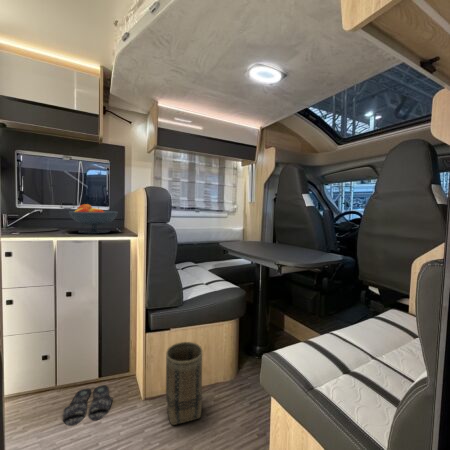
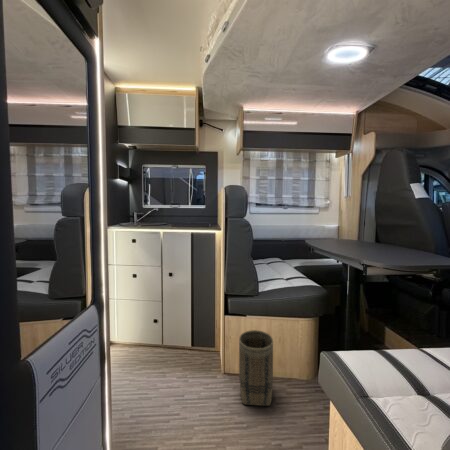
fruit bowl: present [69,204,118,233] -> none [172,203,210,227]
slippers: present [63,385,112,426] -> none [163,353,200,381]

